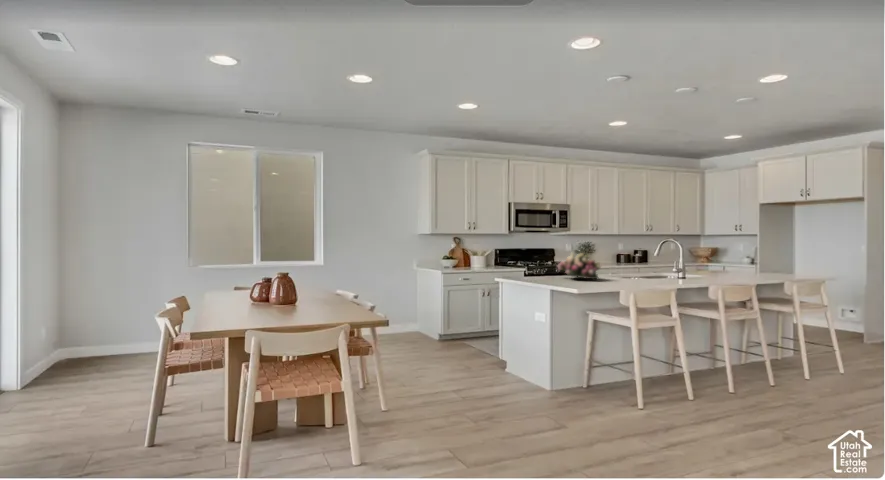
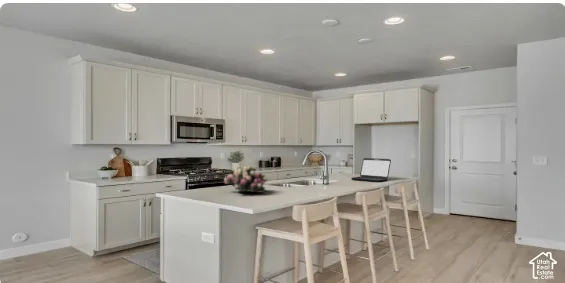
laptop: none [722,250,779,278] -> present [351,158,391,182]

